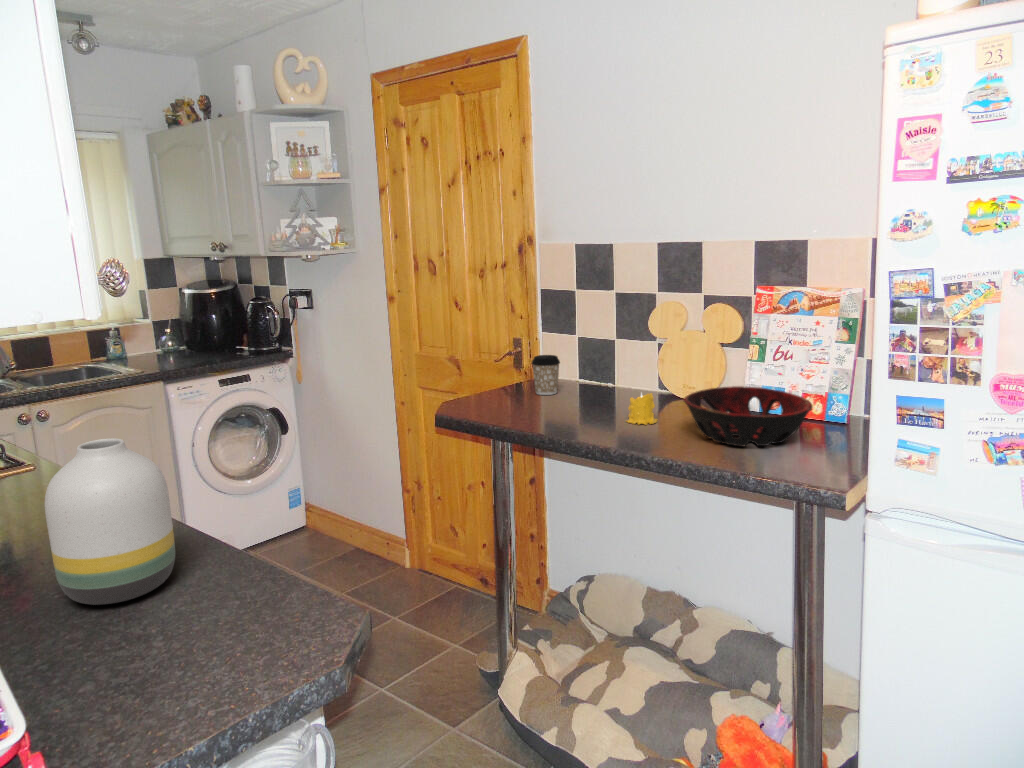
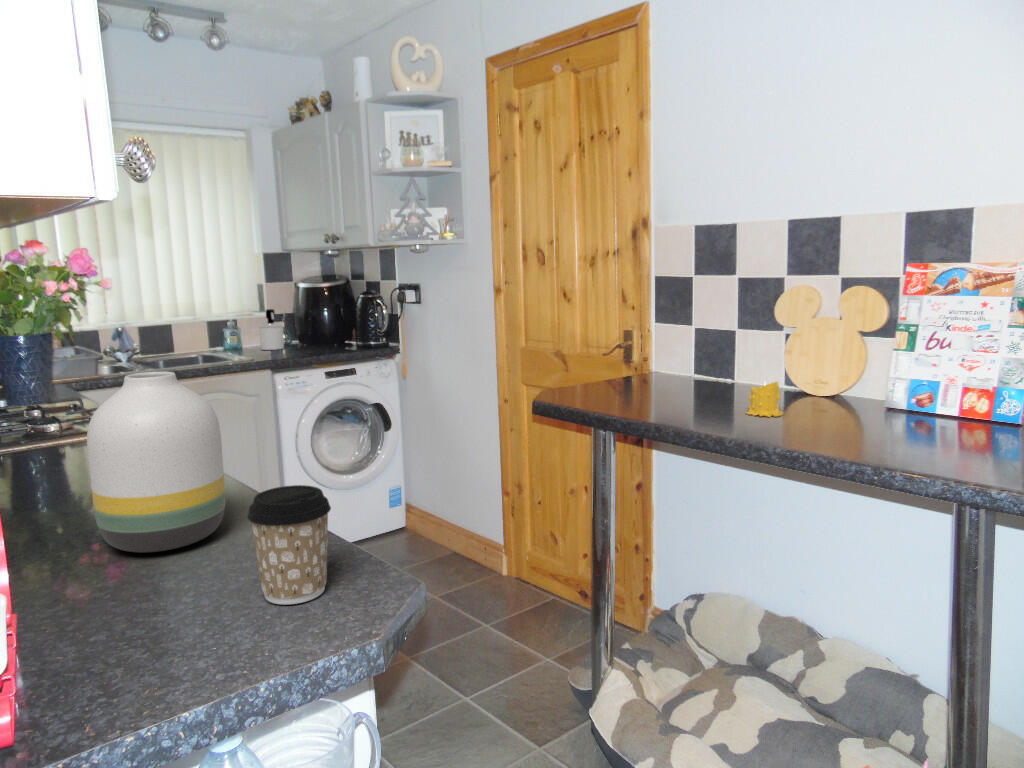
soap dispenser: none [142,316,171,359] -> present [258,309,284,350]
coffee cup: present [532,355,560,395] -> present [247,485,331,605]
decorative bowl: present [684,386,812,446] -> none [816,376,981,442]

